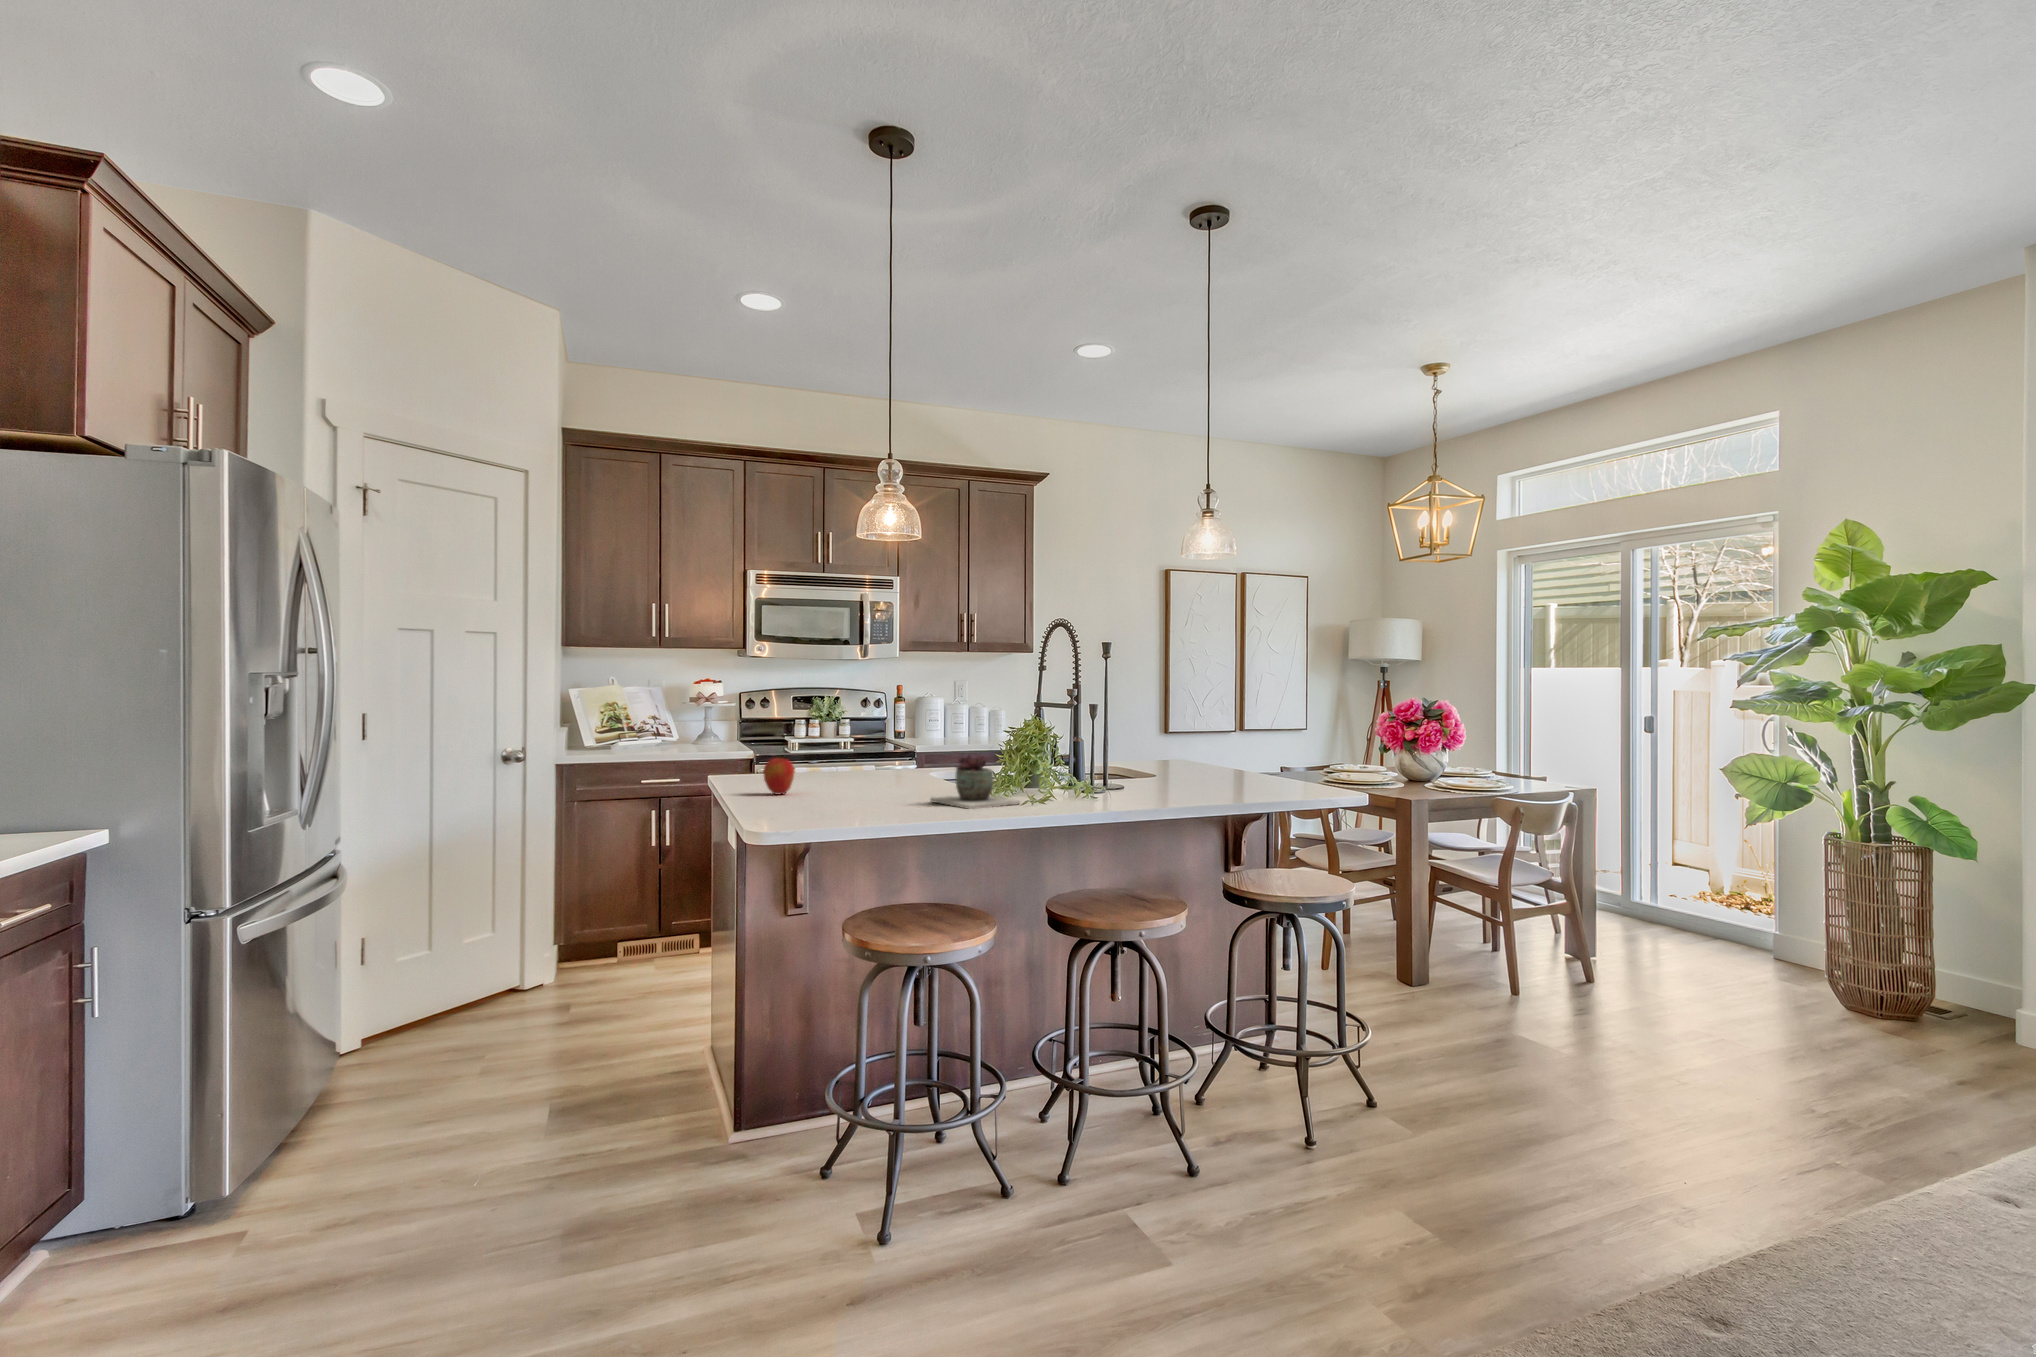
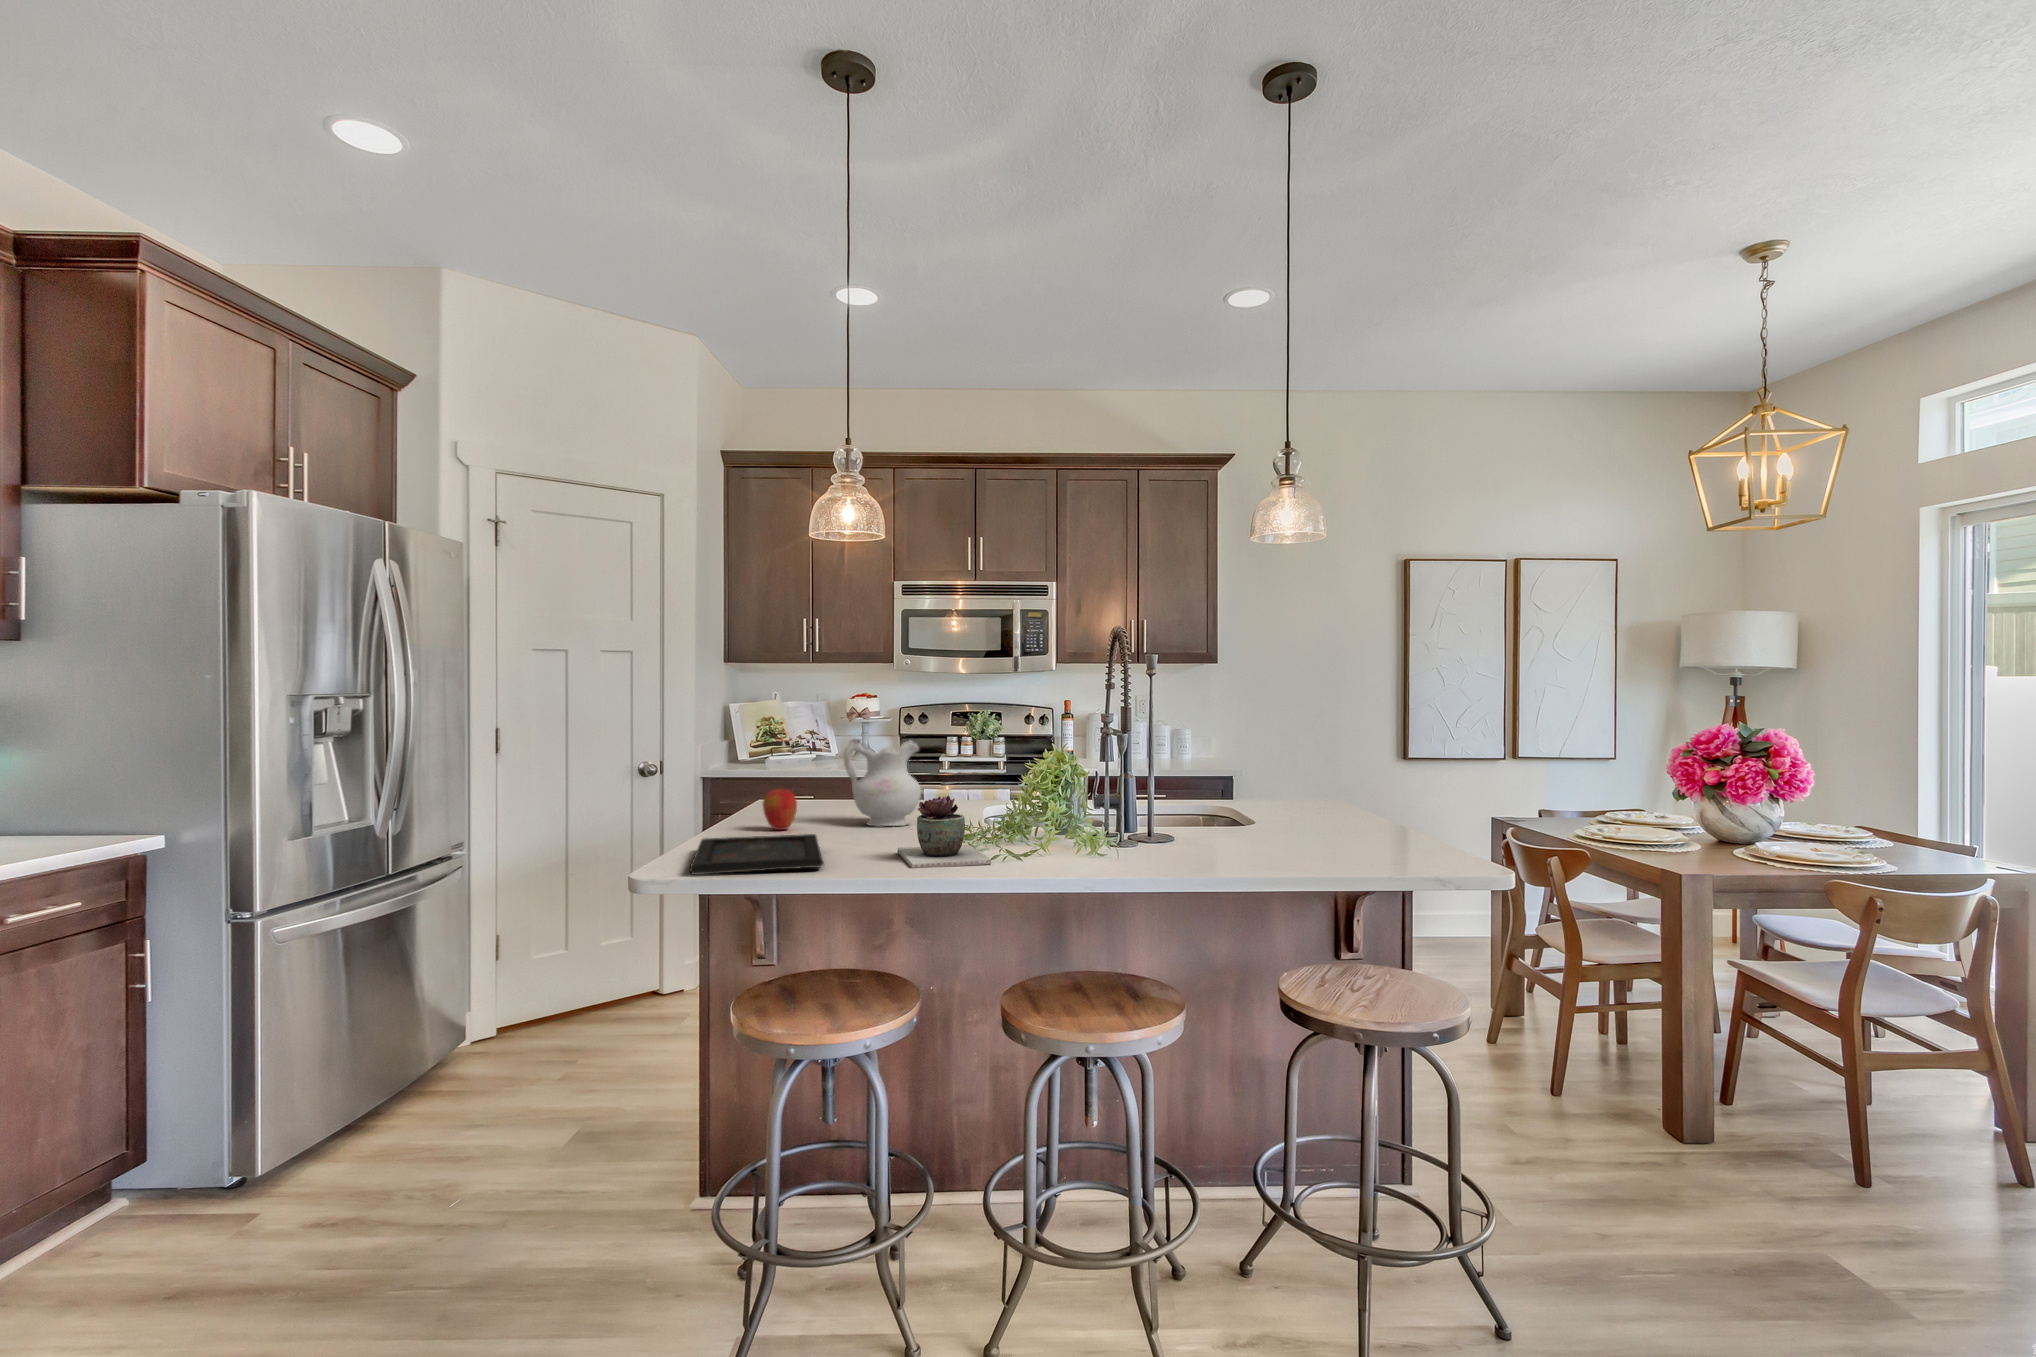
ceramic pitcher: none [822,713,888,789] -> present [844,739,921,827]
tray: none [762,791,909,820] -> present [690,834,824,875]

